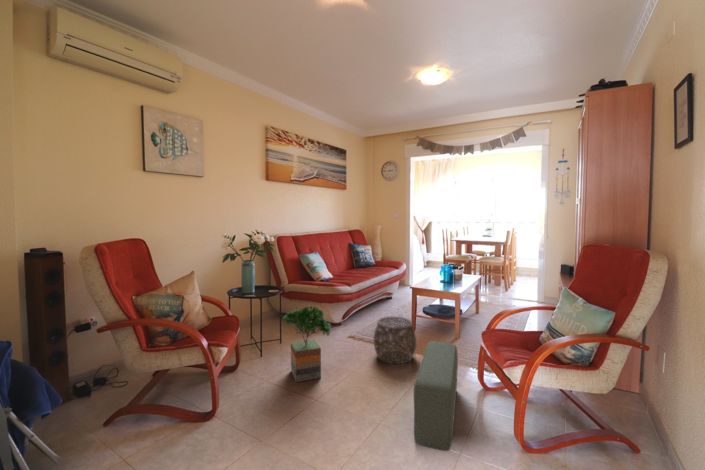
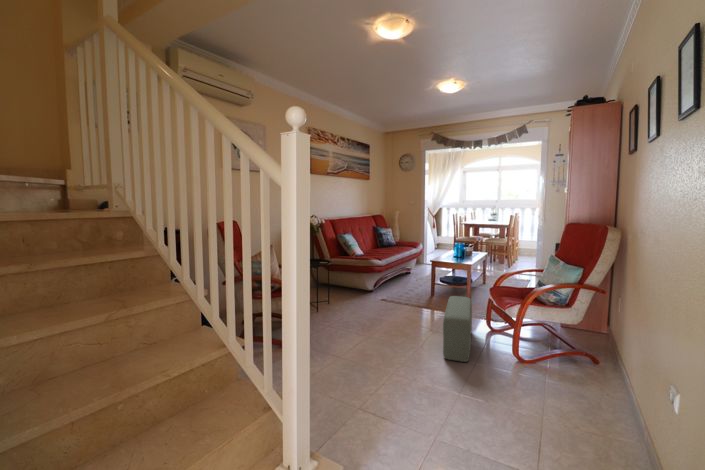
potted tree: present [284,307,331,382] -> none [339,272,377,327]
woven basket: present [373,317,416,364] -> none [404,282,438,317]

